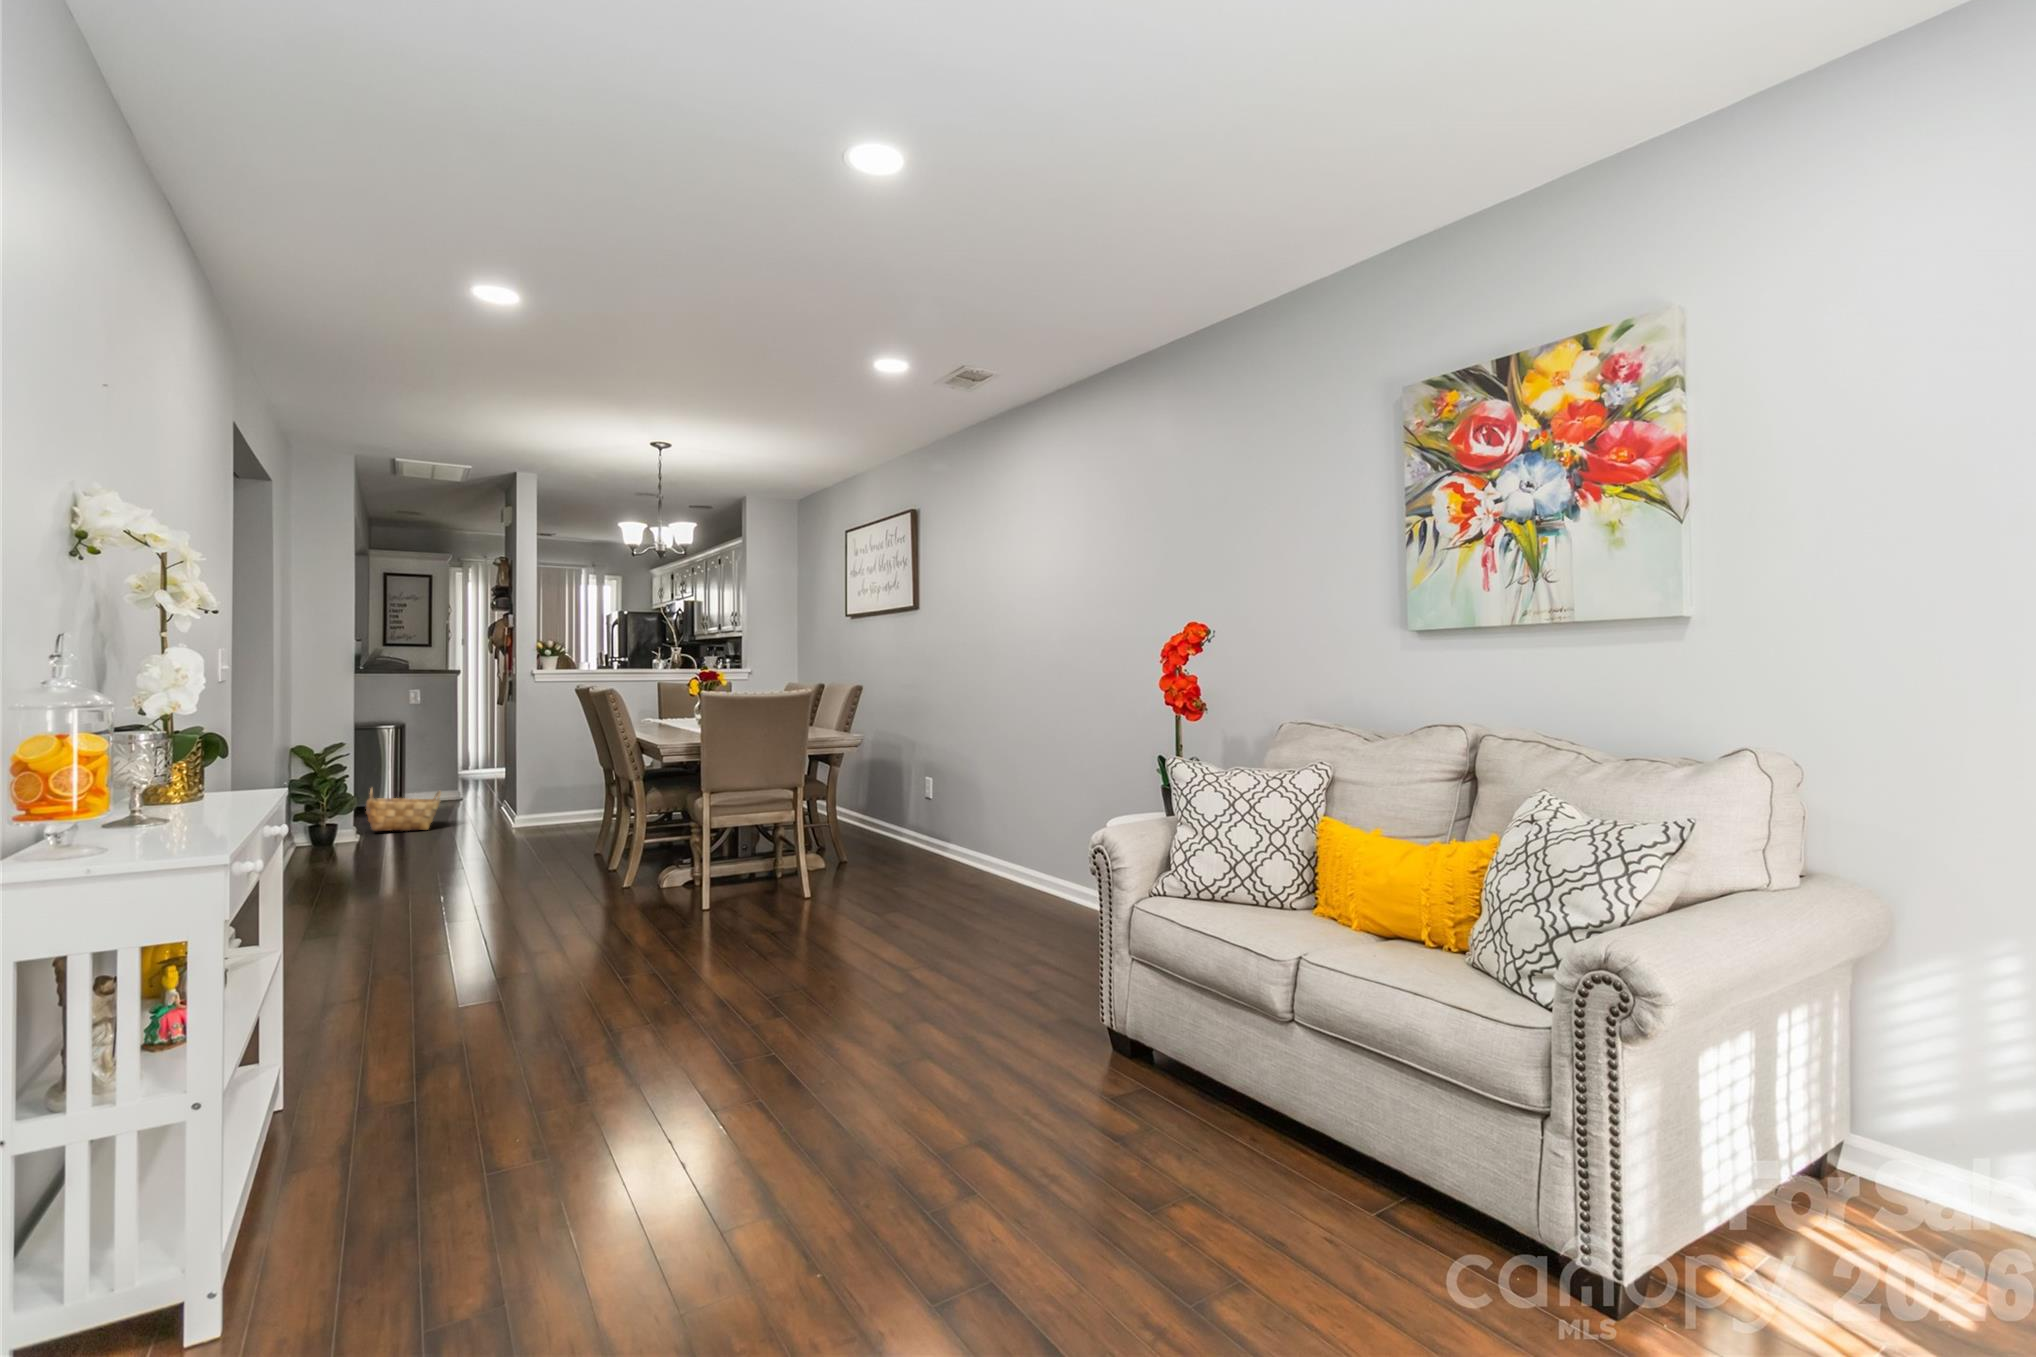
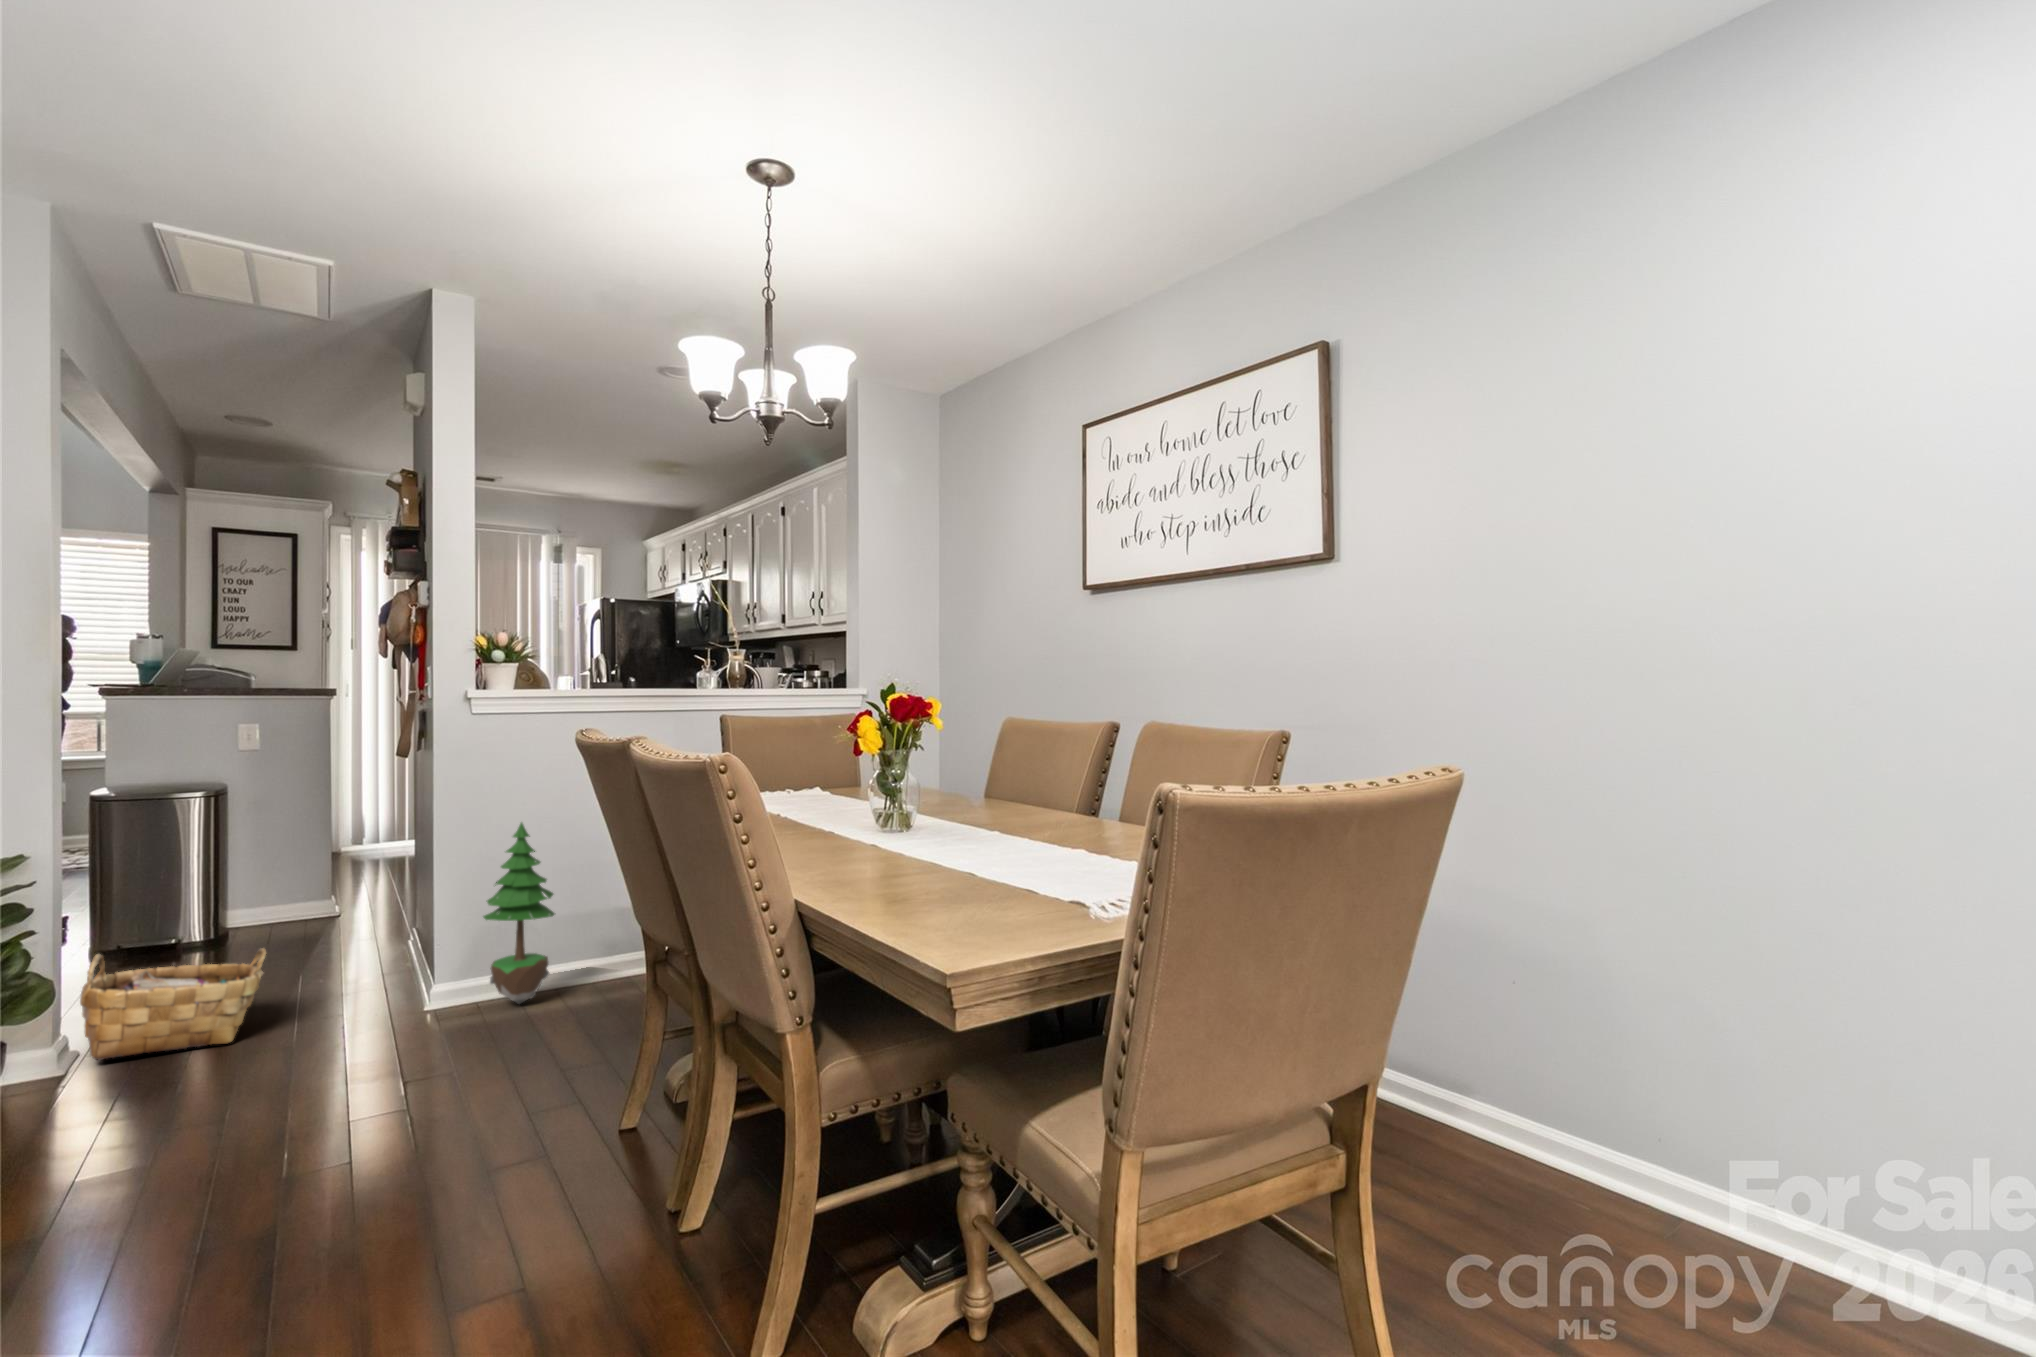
potted tree: none [539,734,575,824] -> present [483,823,554,1004]

